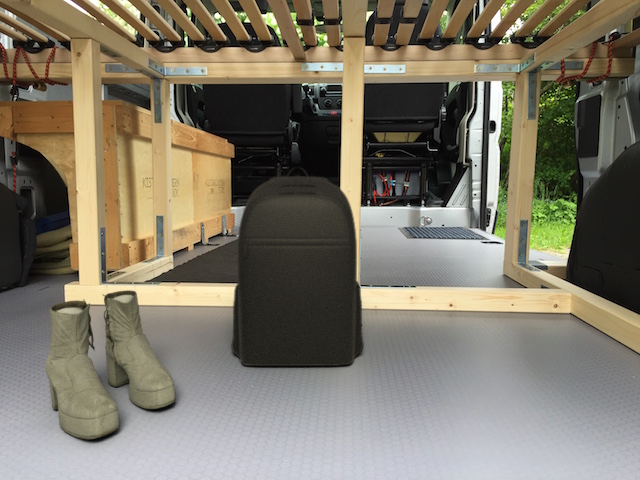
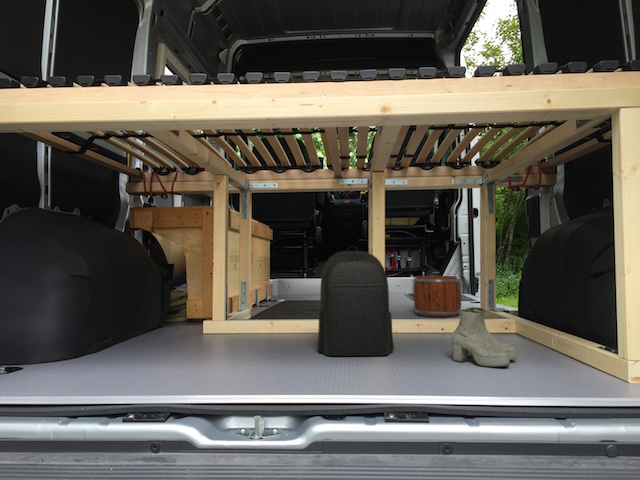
bucket: none [407,210,474,269] -> present [414,276,461,317]
boots: present [45,290,175,440] -> present [451,307,516,367]

